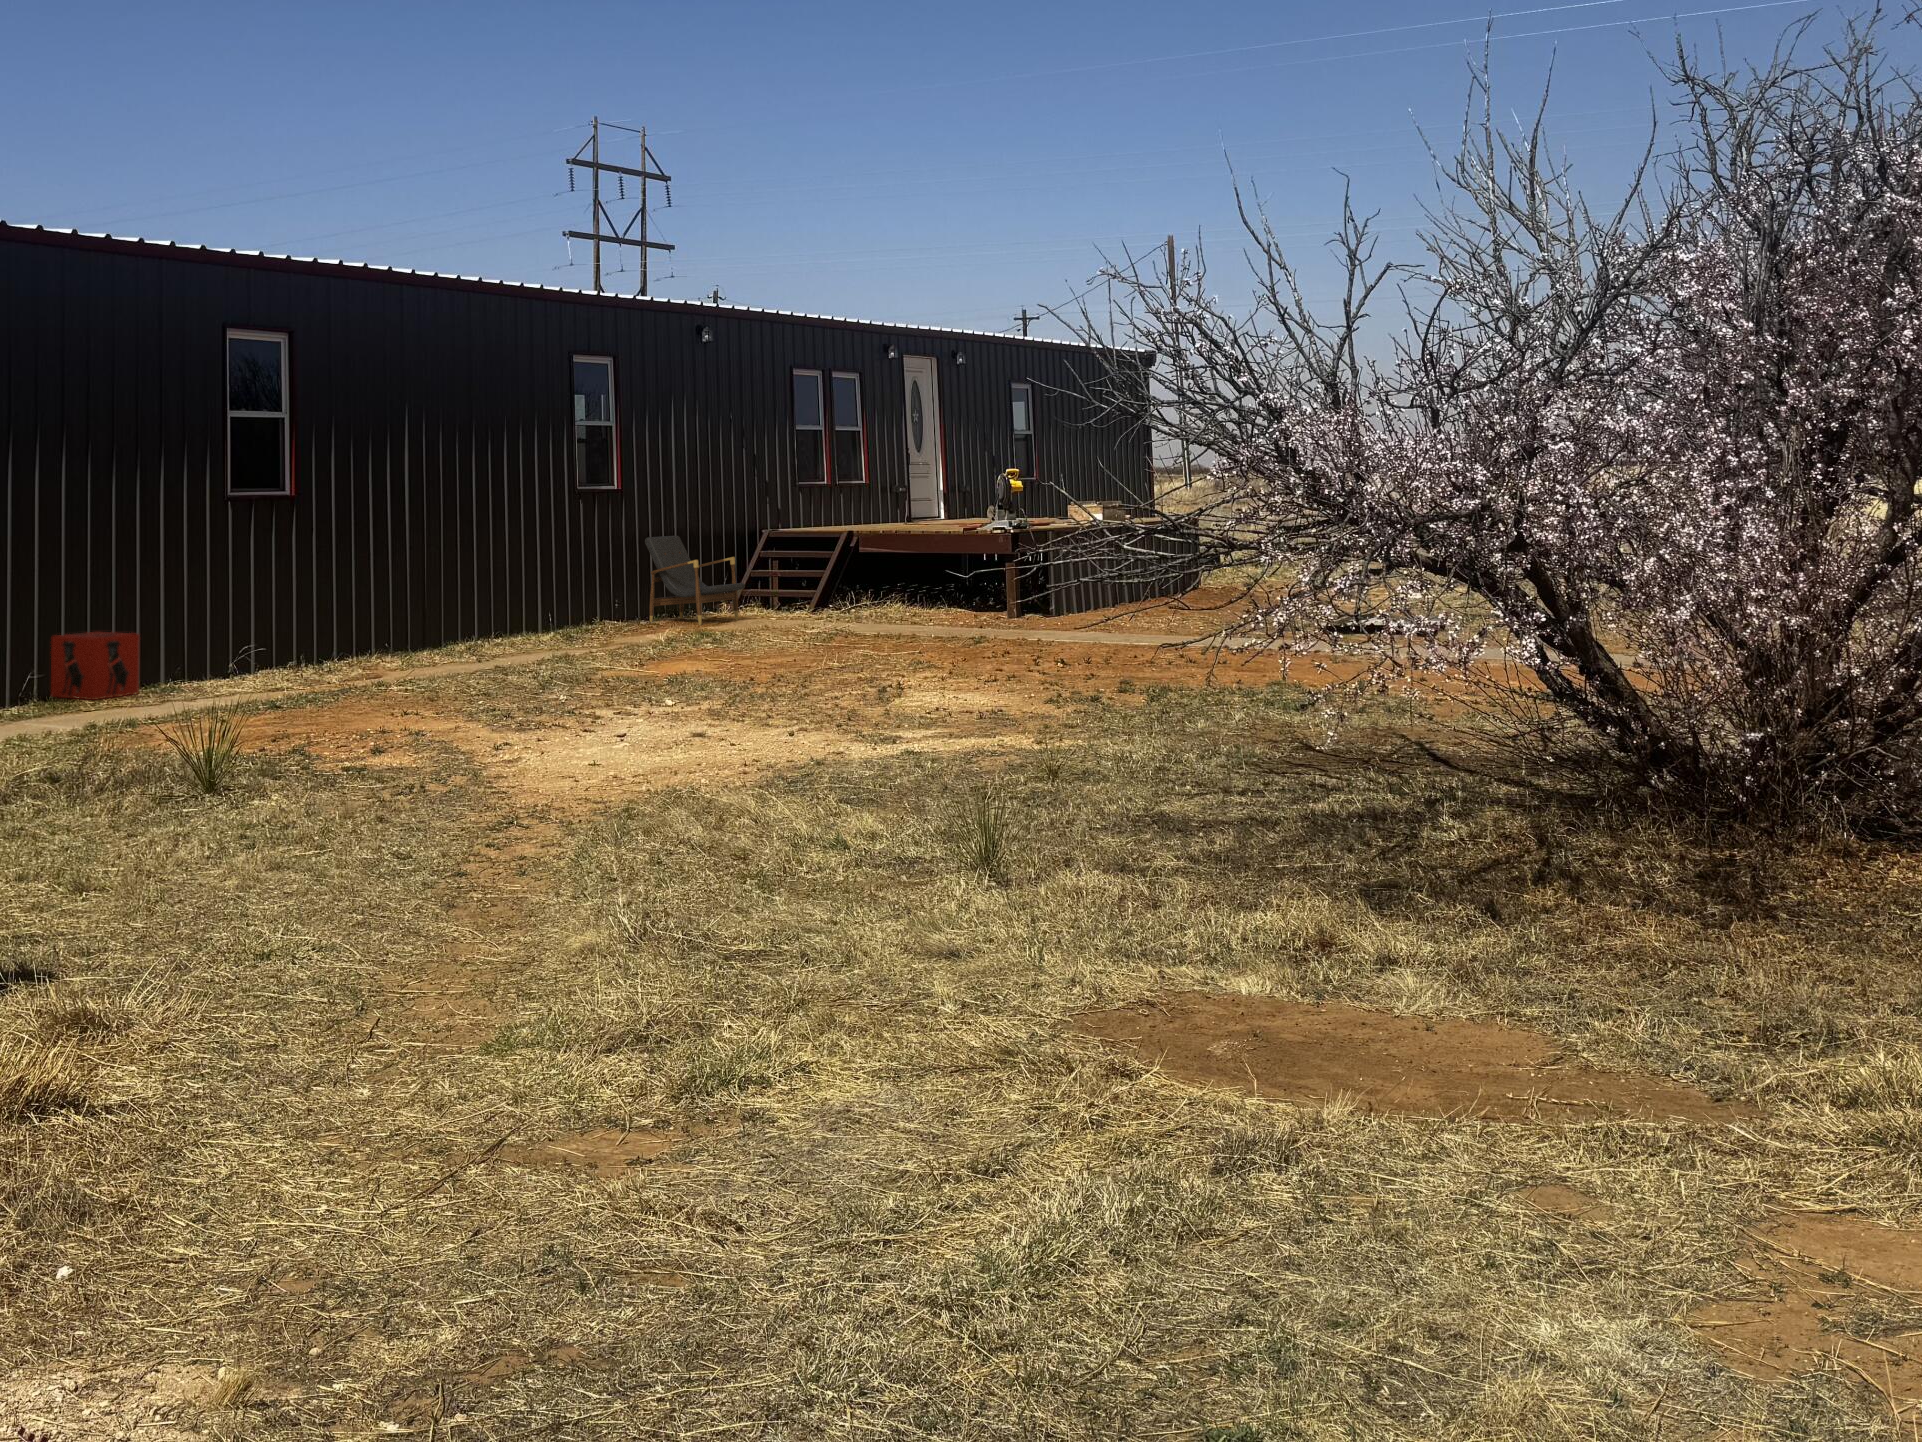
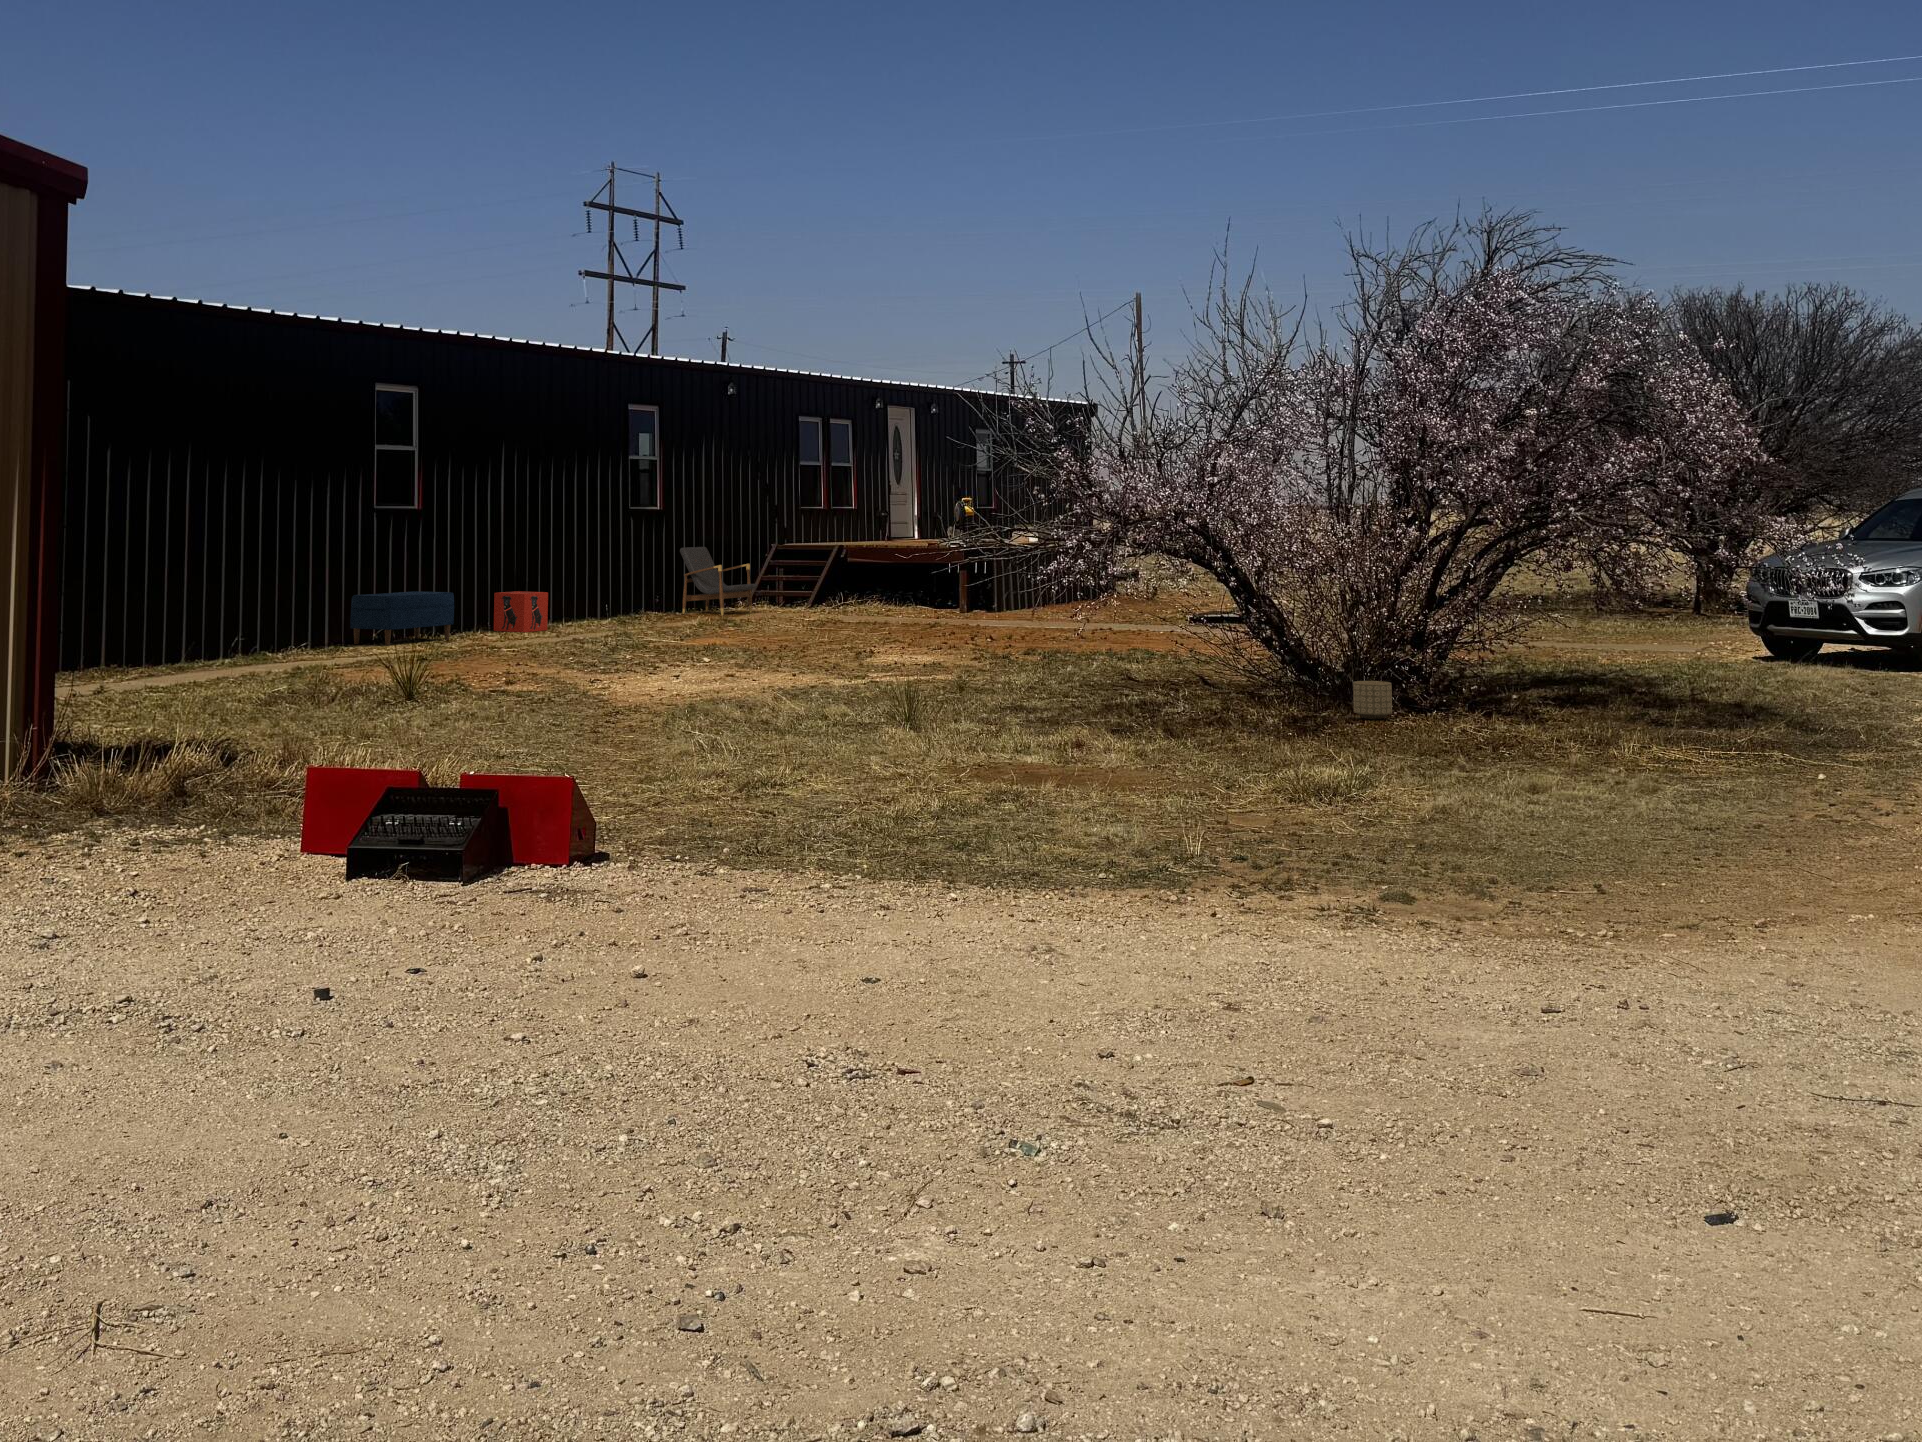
bench: none [194,605,336,681] -> present [350,591,454,646]
storage box: present [51,632,140,700] -> present [494,591,548,632]
planter: none [1748,784,1822,853] -> present [1353,681,1392,719]

